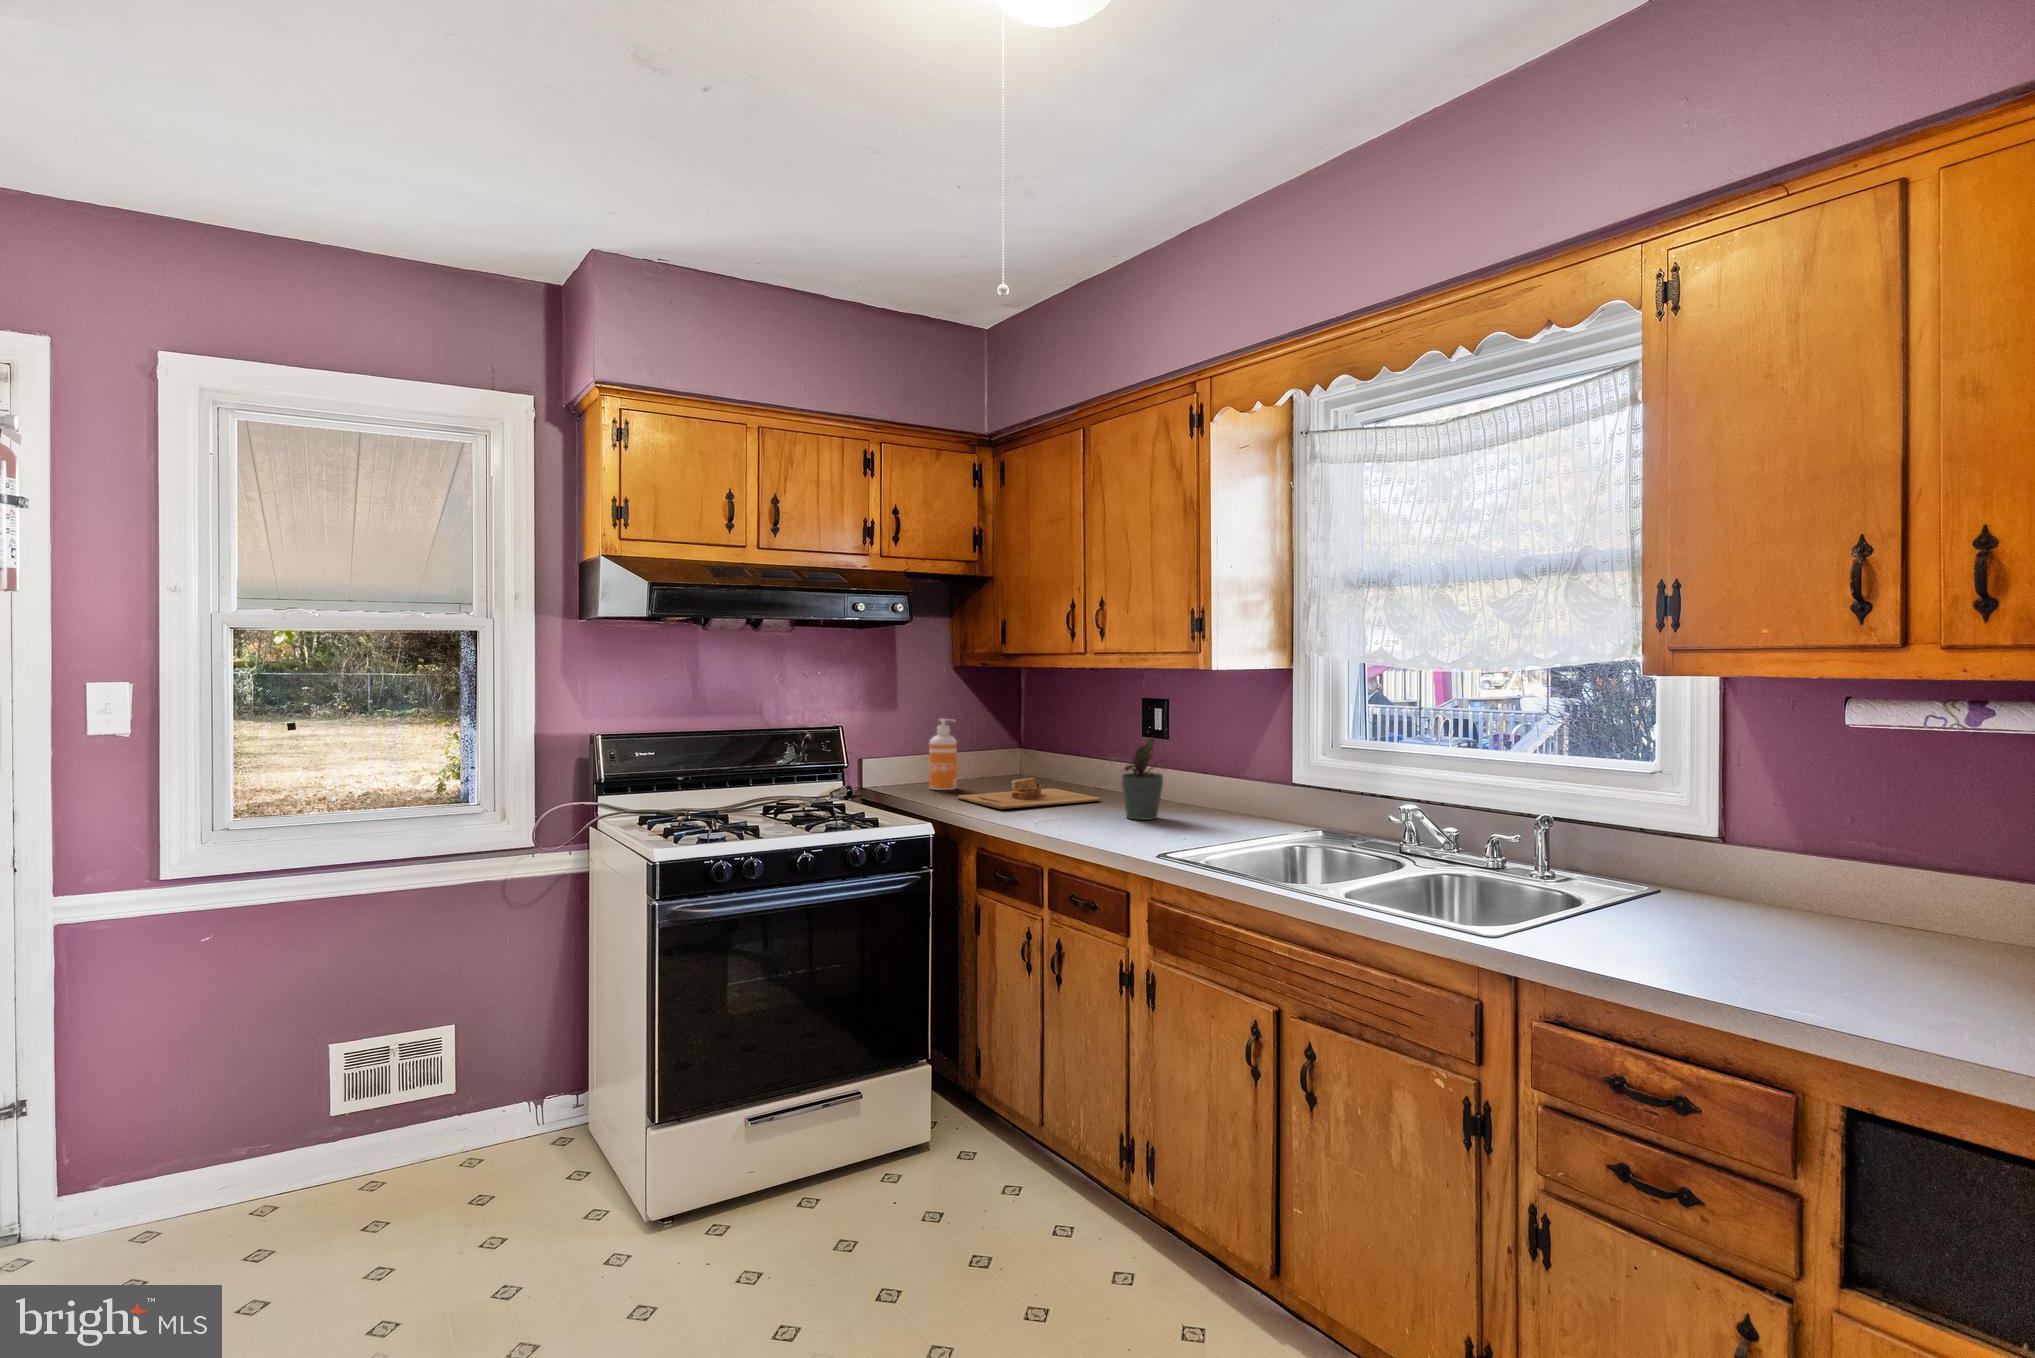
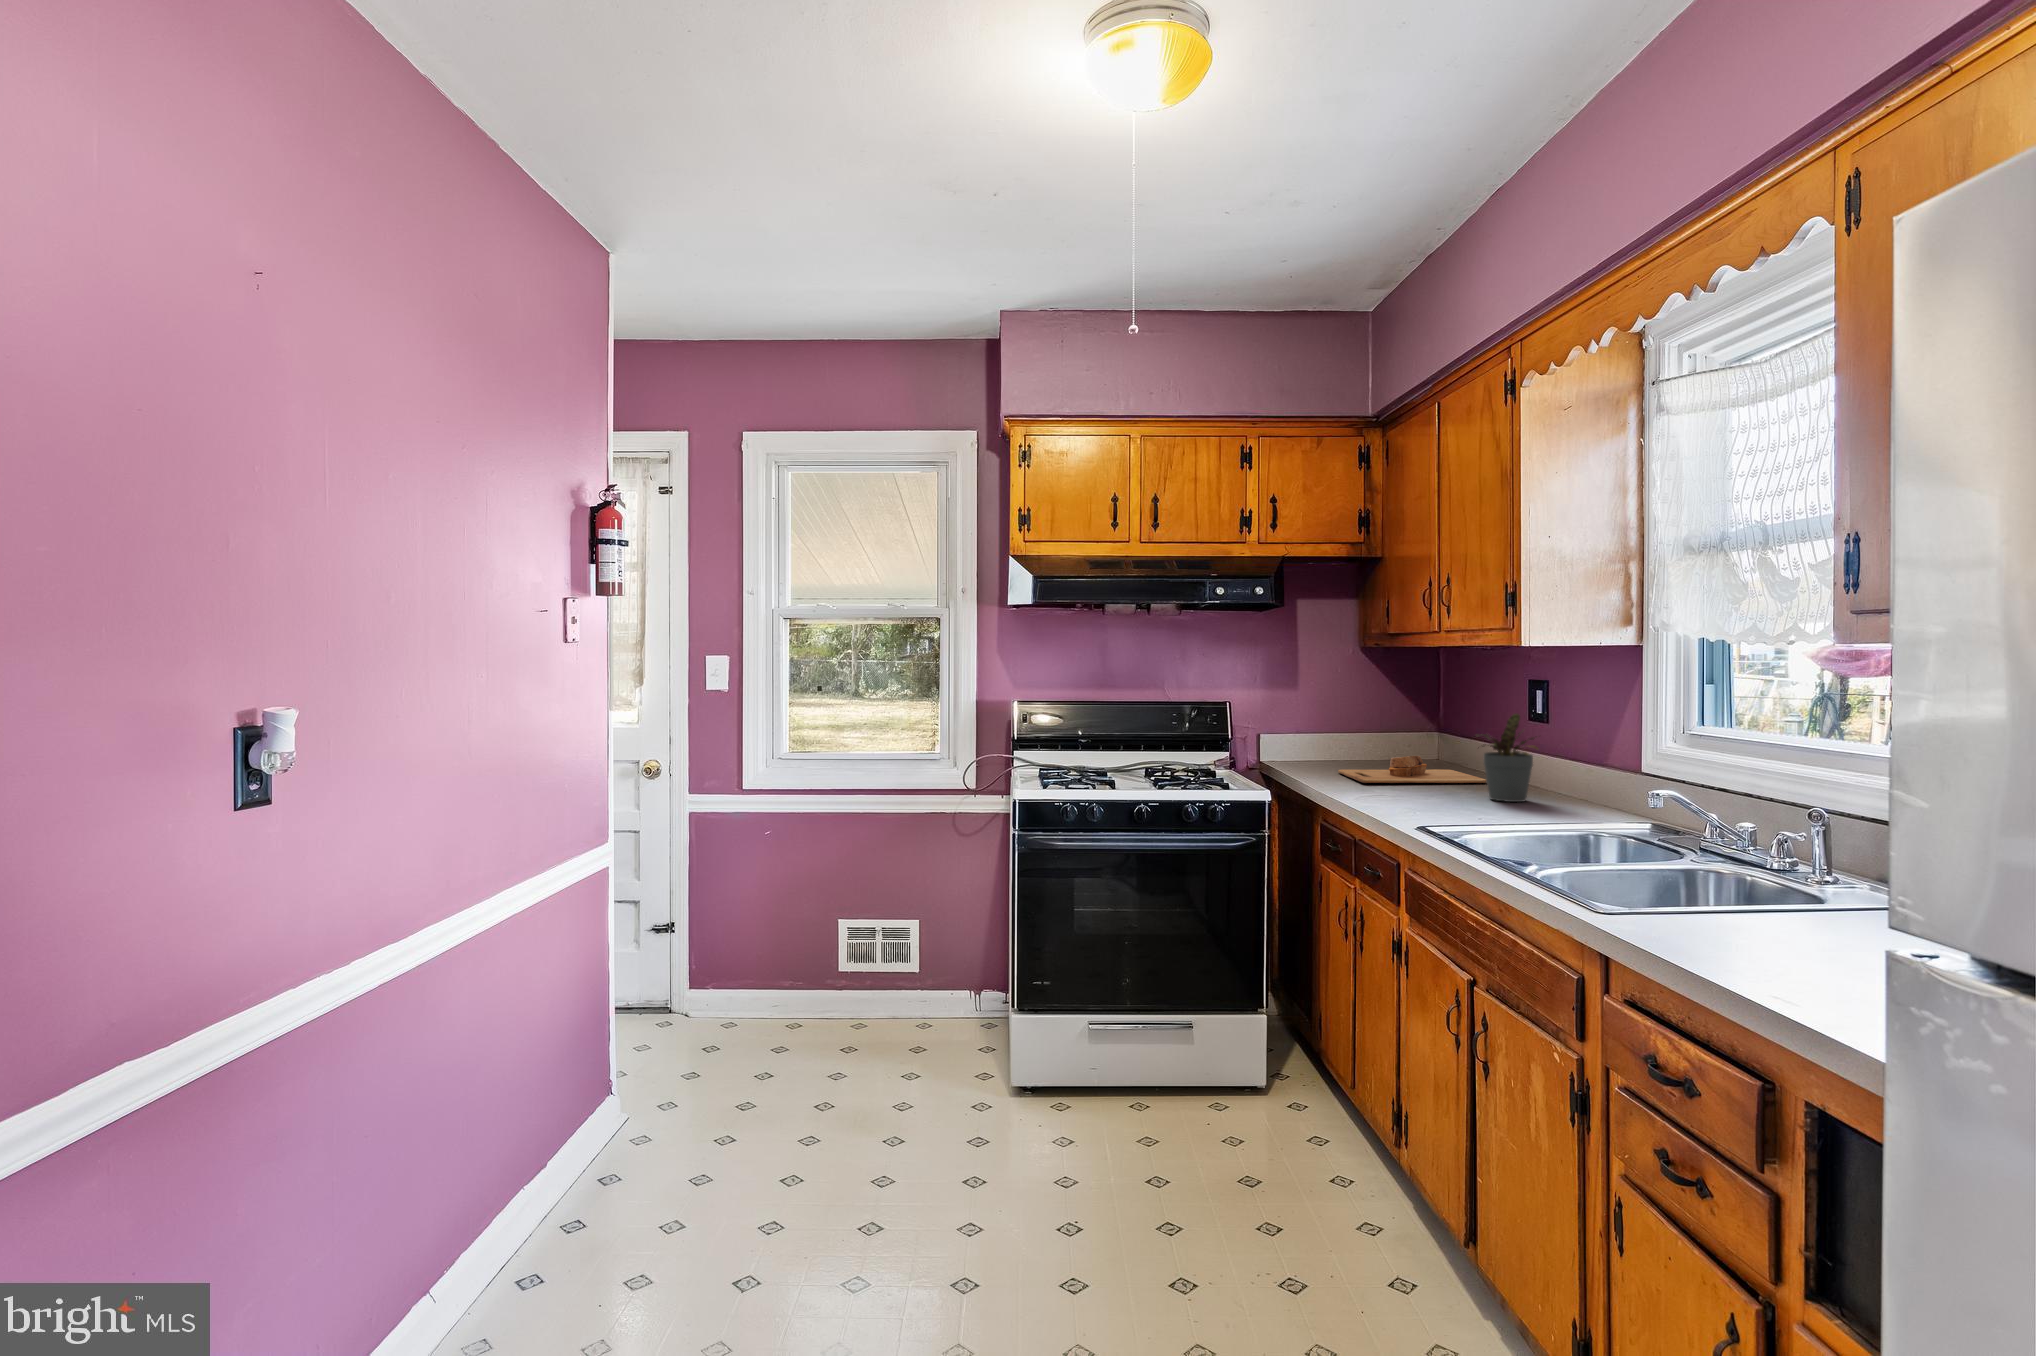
soap dispenser: present [929,719,957,790] -> none [1325,697,1353,766]

